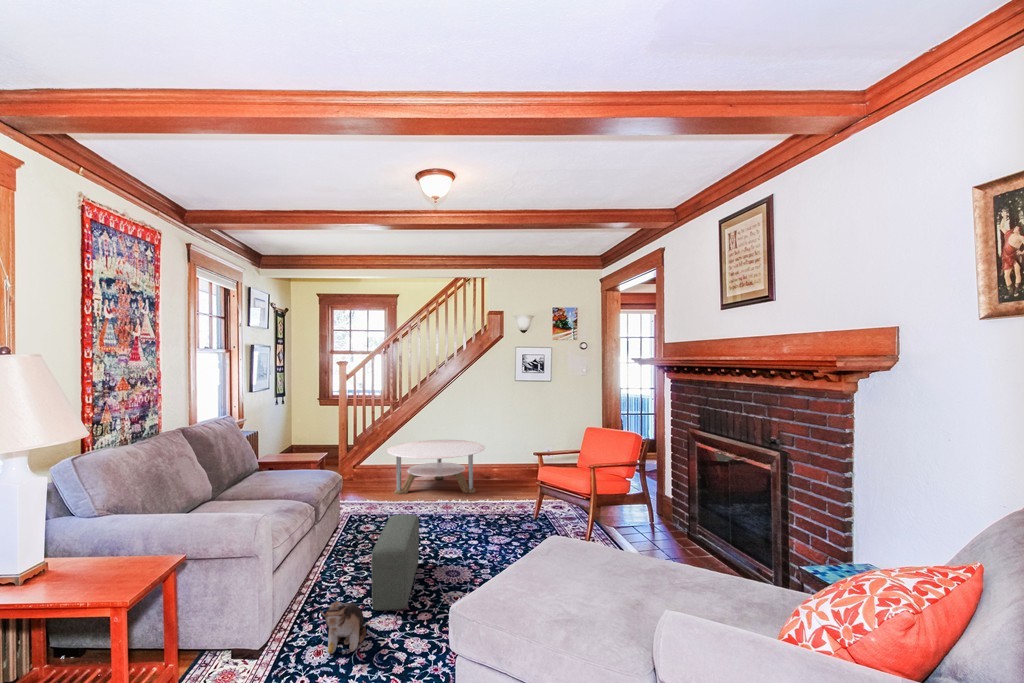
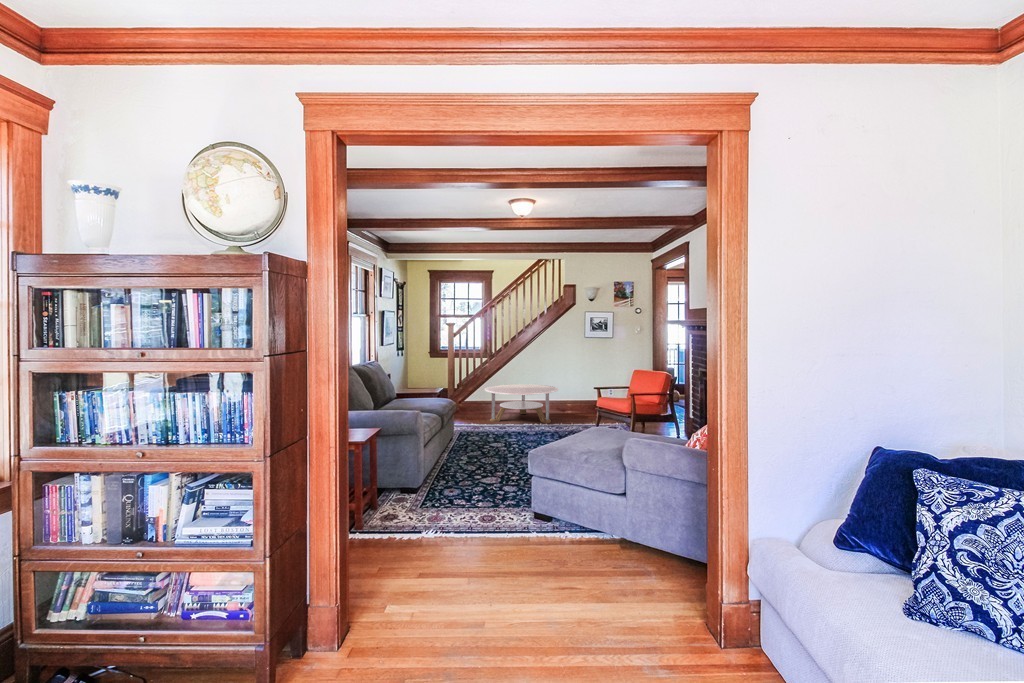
pouf: present [371,514,419,611] -> none [482,423,510,477]
plush toy: present [320,601,366,654] -> none [454,460,480,492]

